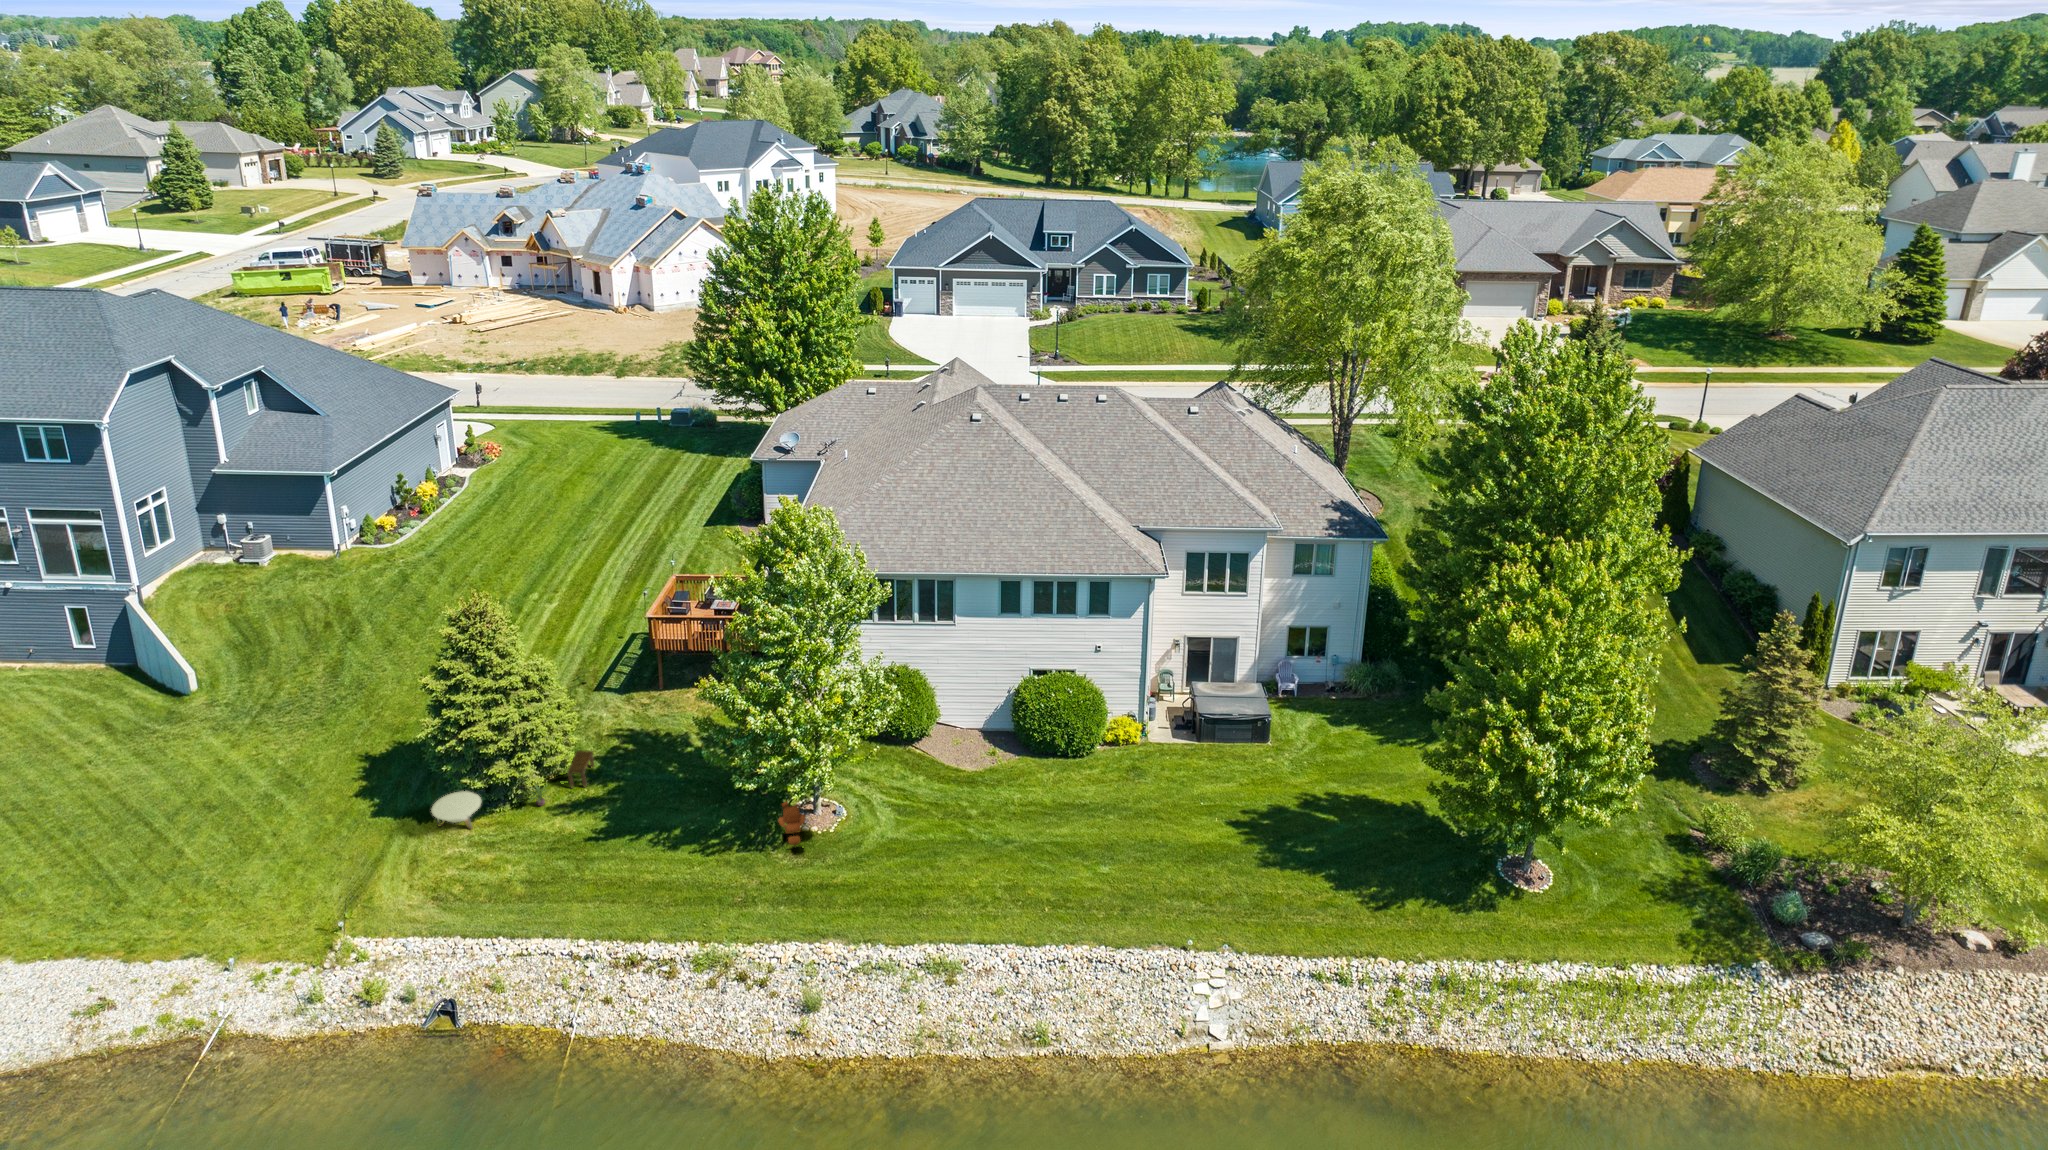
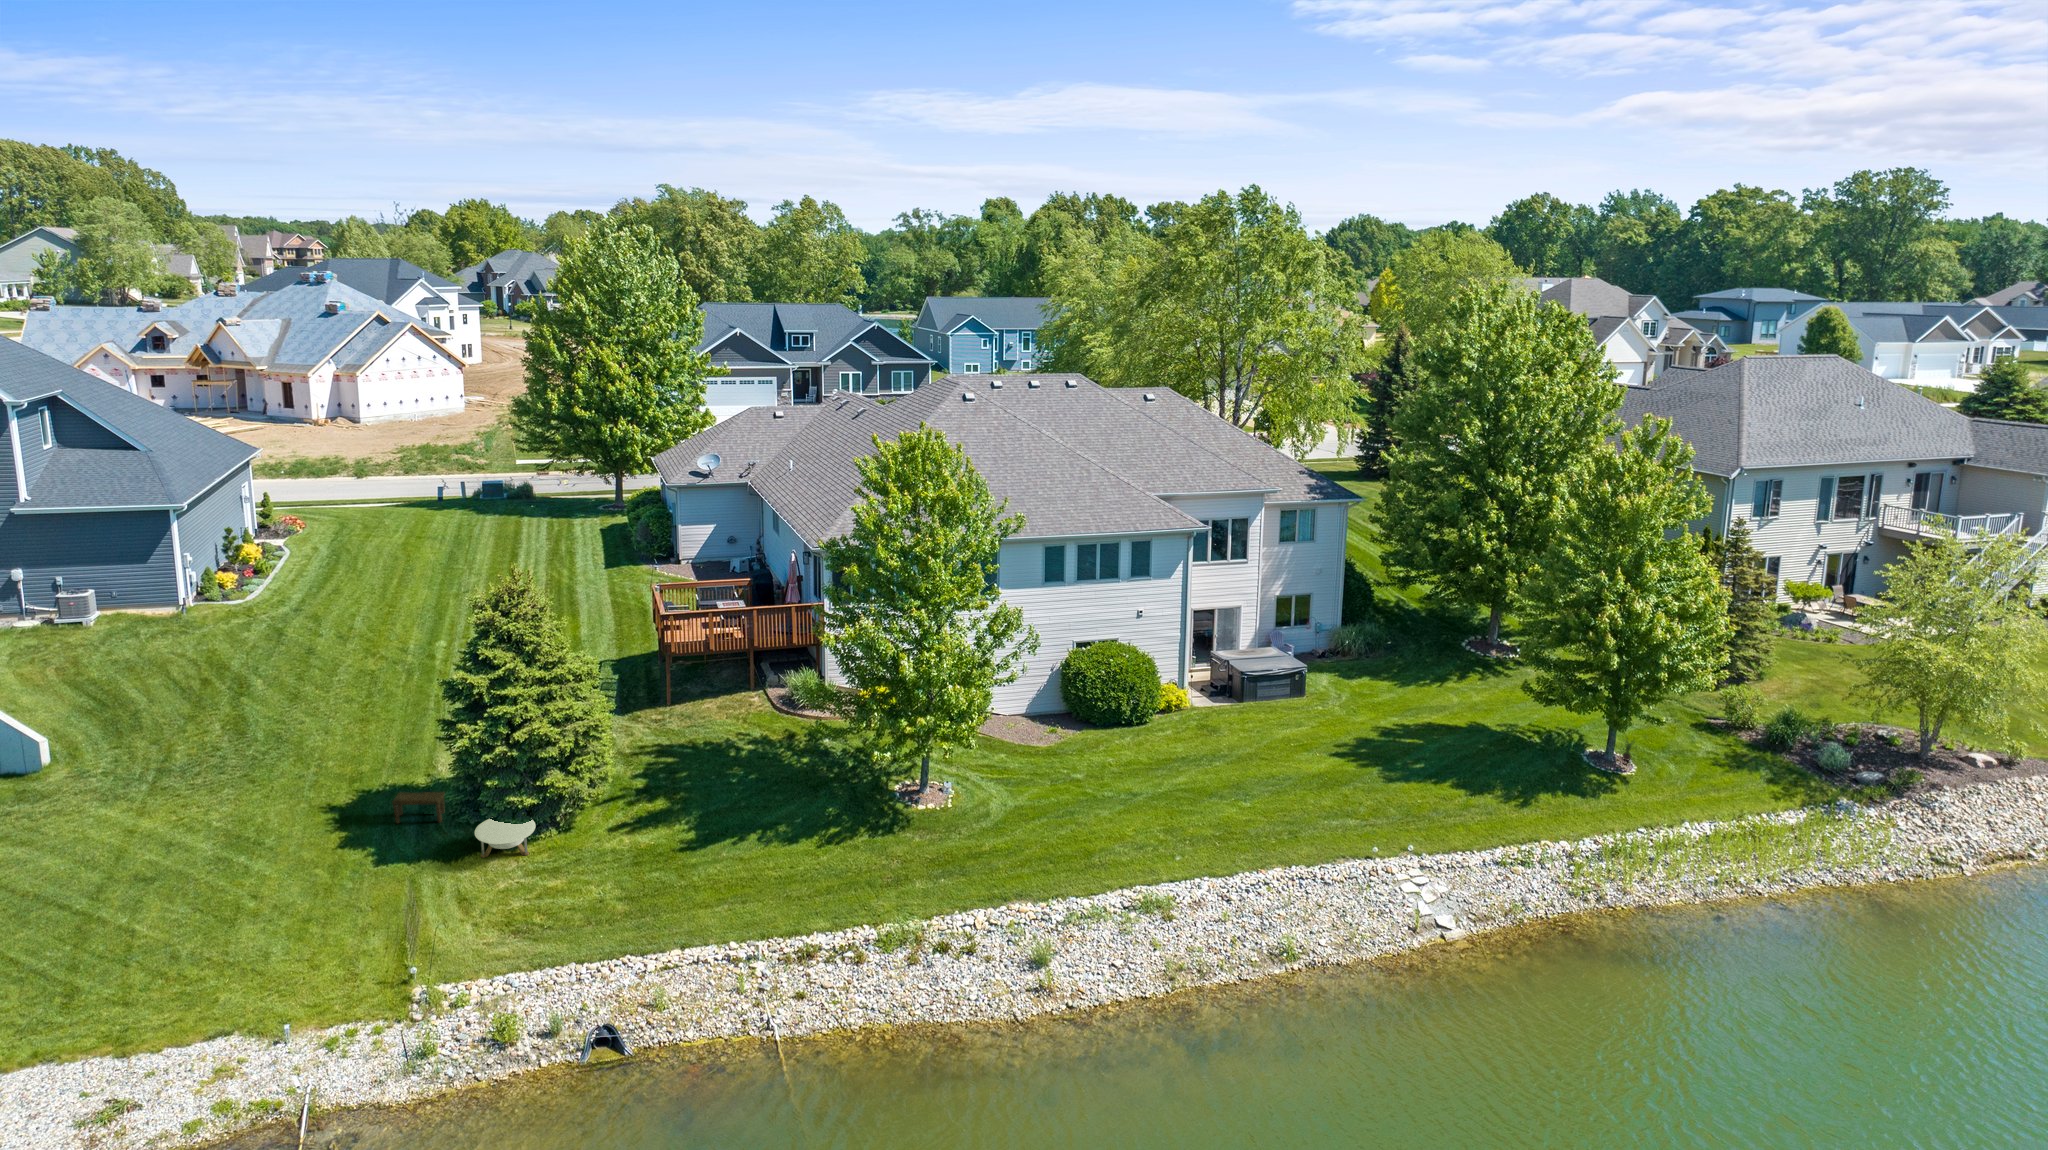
bench: present [567,750,594,788] -> present [392,792,445,824]
decorative plant: present [532,786,545,806] -> present [1622,738,1635,761]
lounge chair: present [779,802,806,849] -> none [897,776,931,831]

